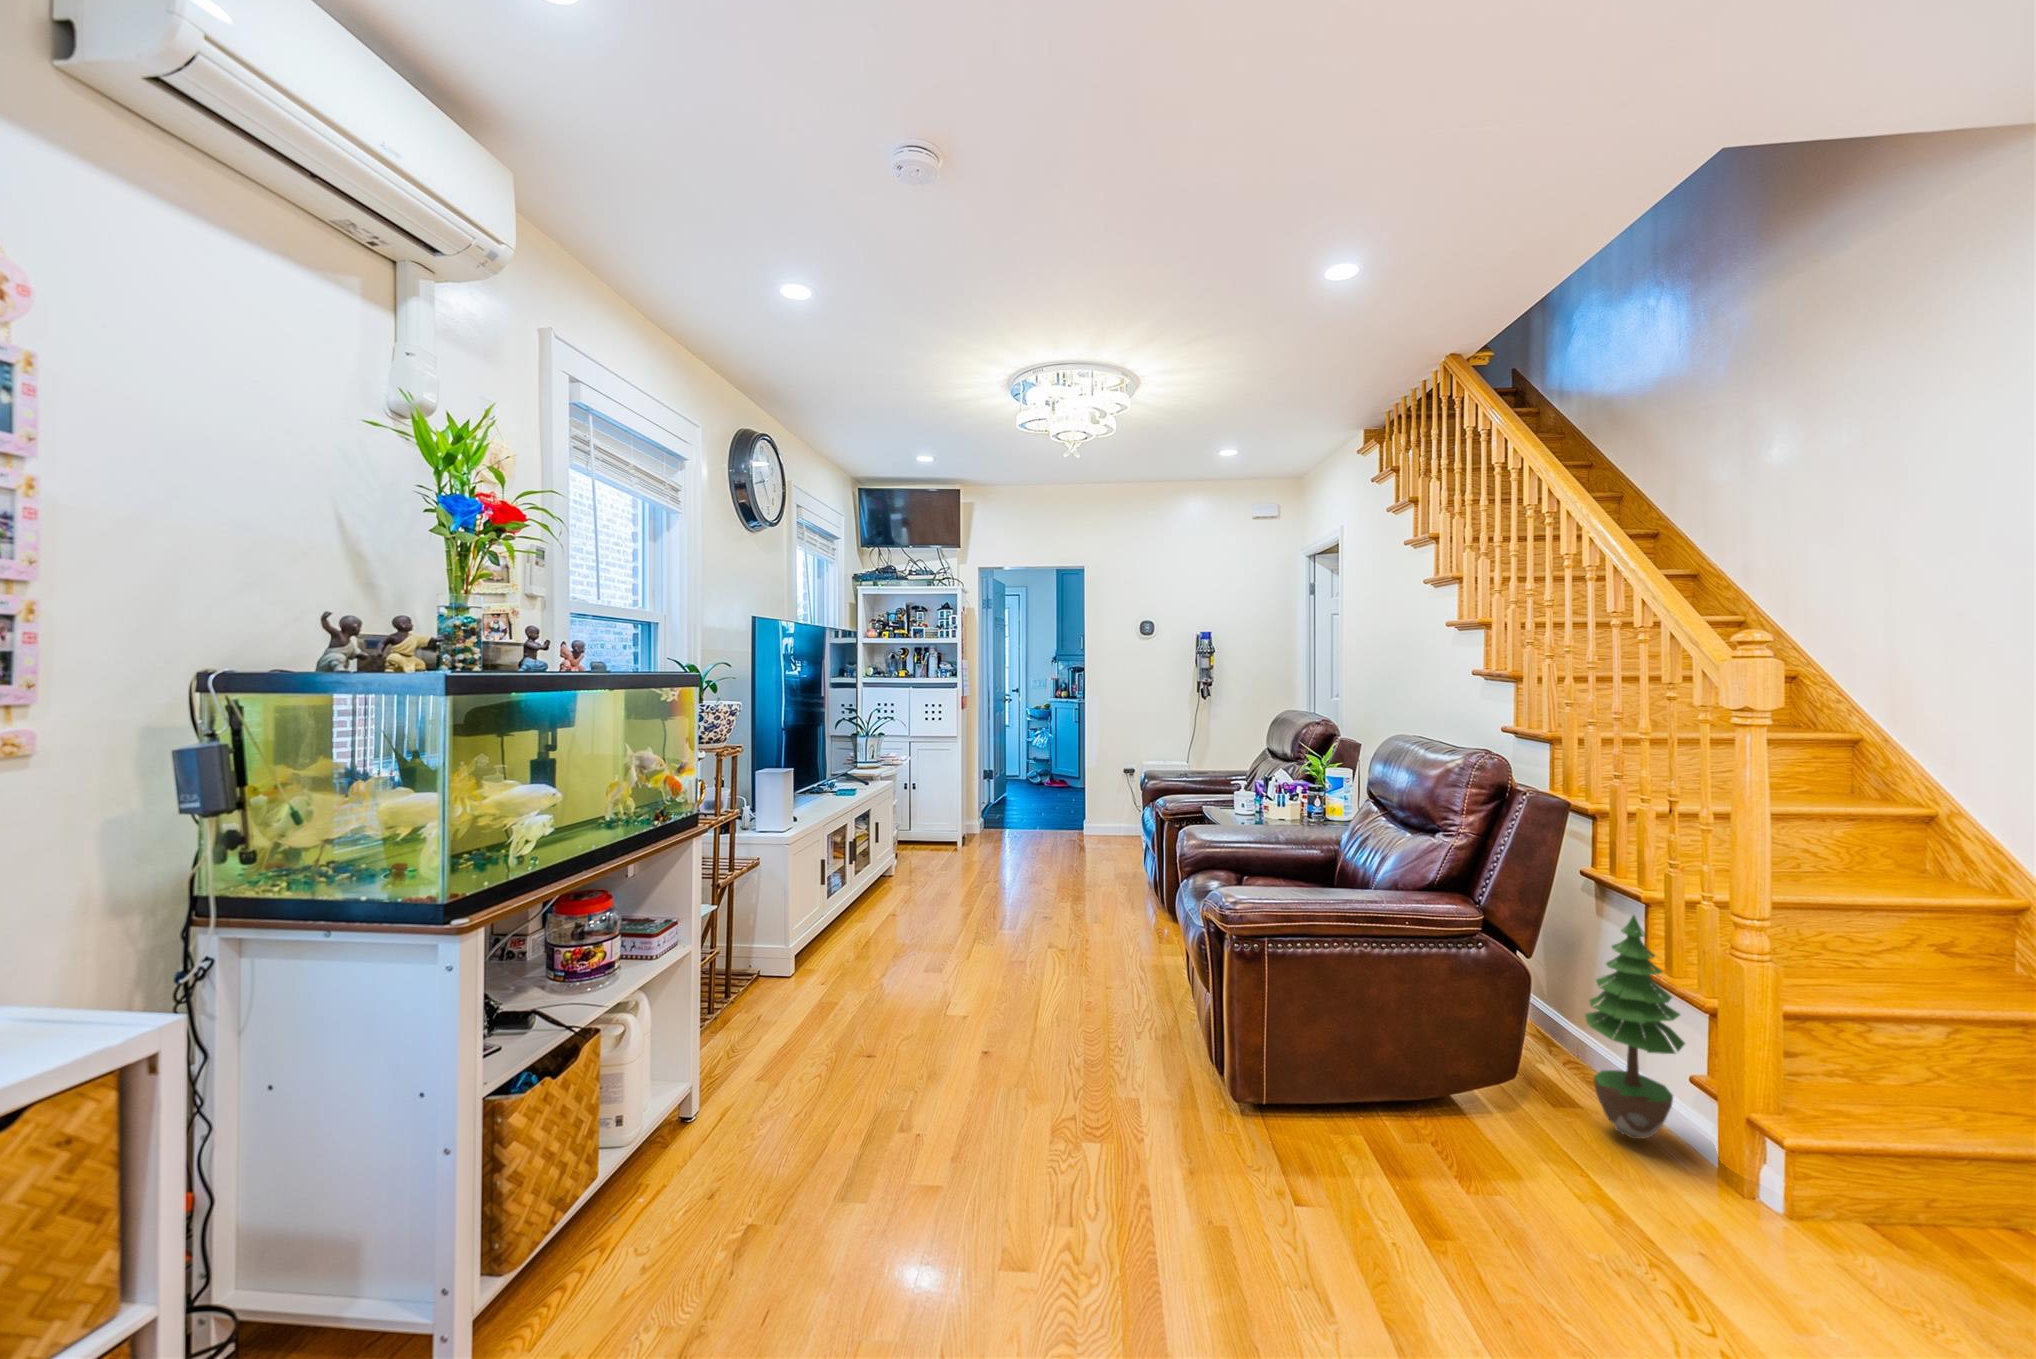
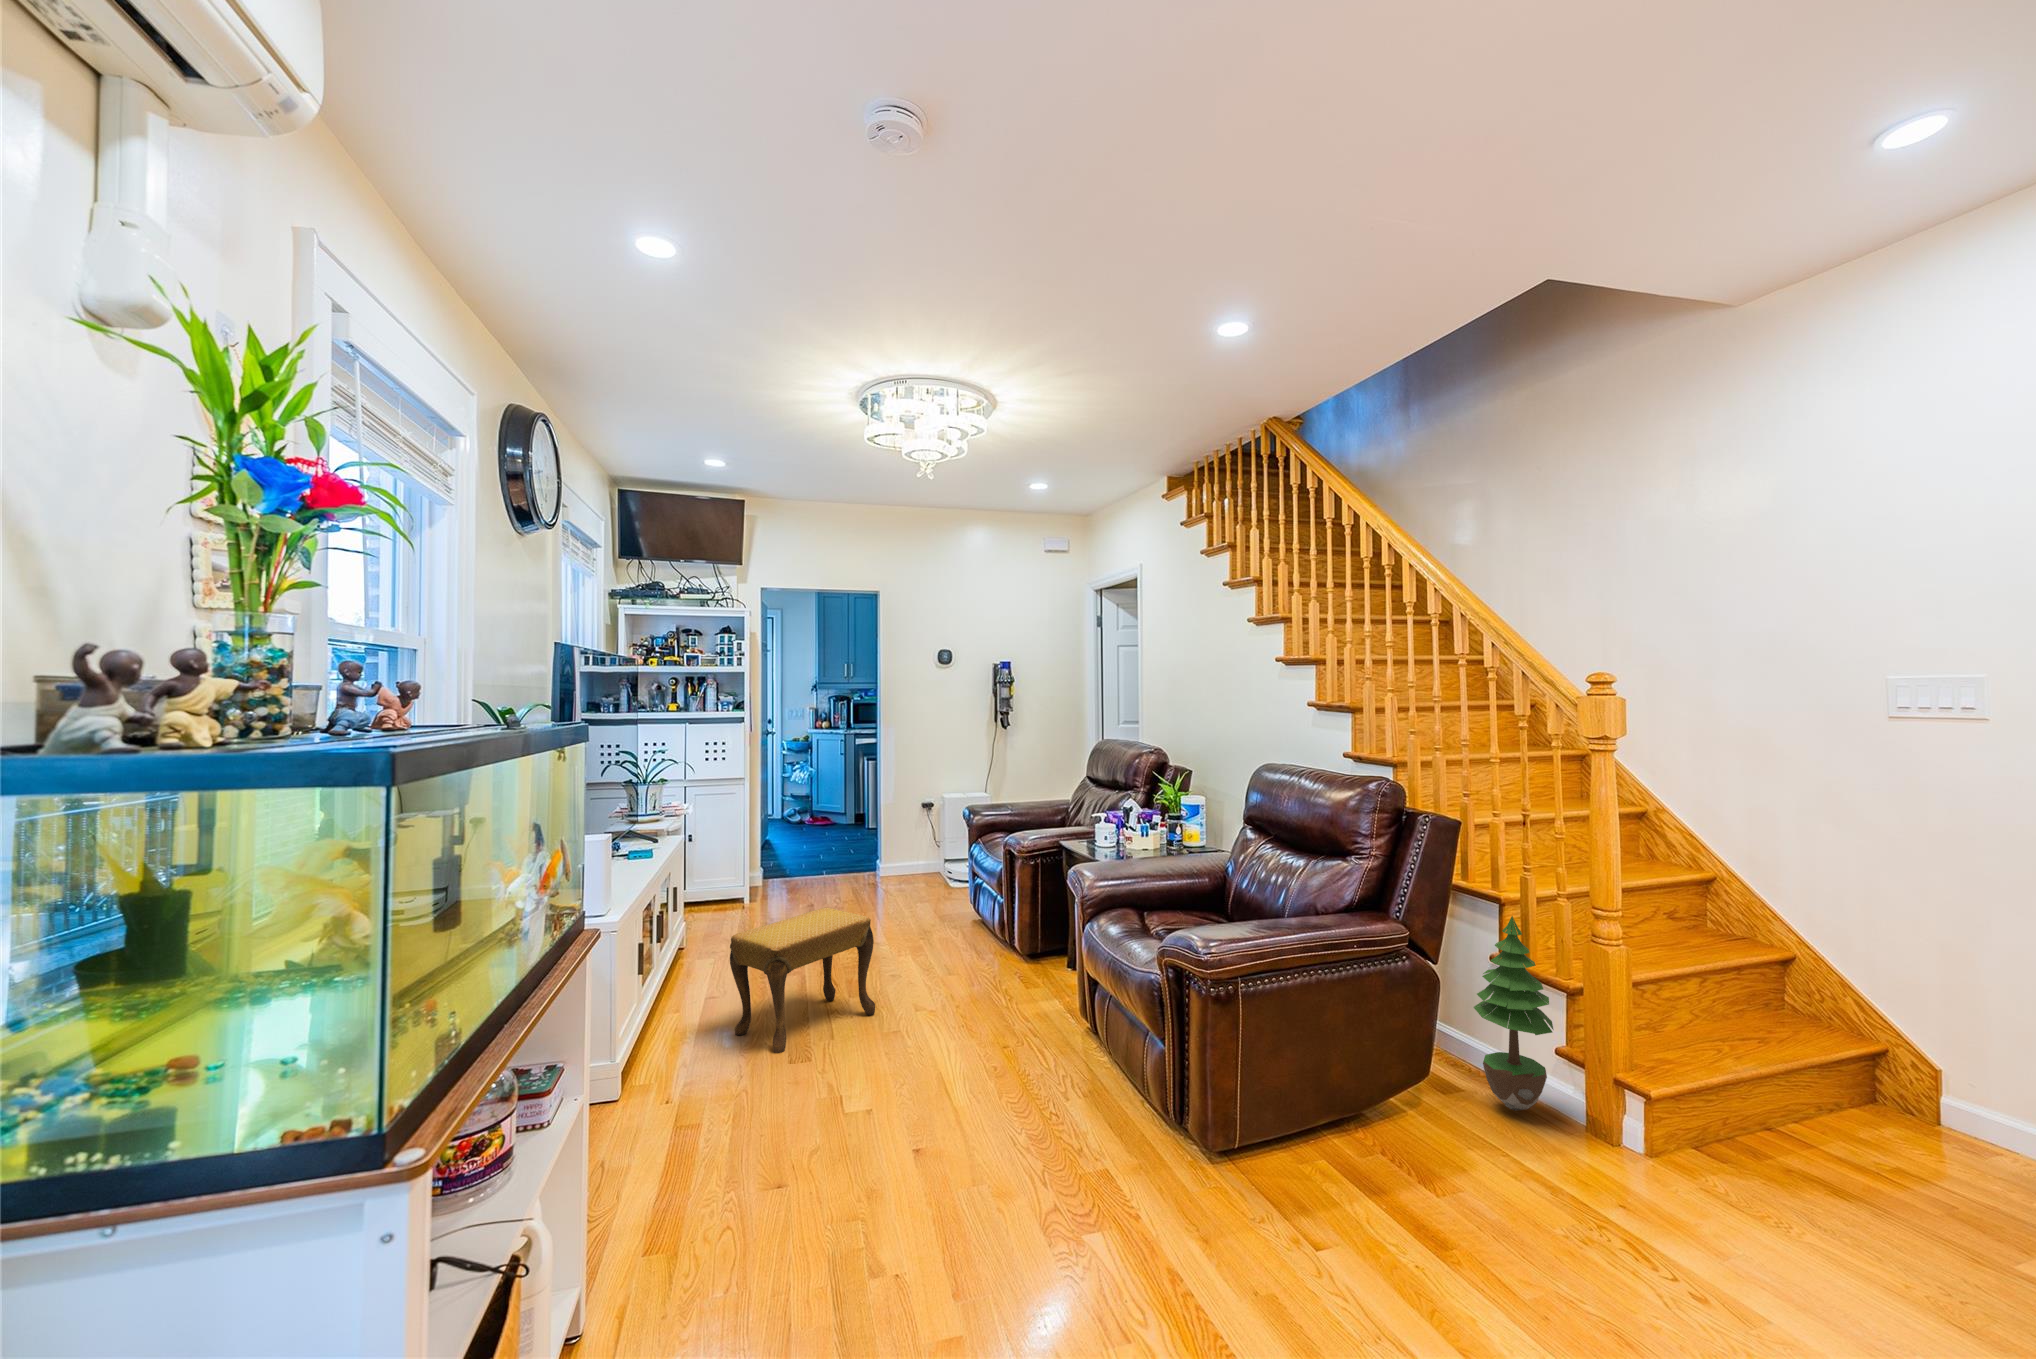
footstool: none [889,847,1012,963] -> present [730,908,875,1053]

